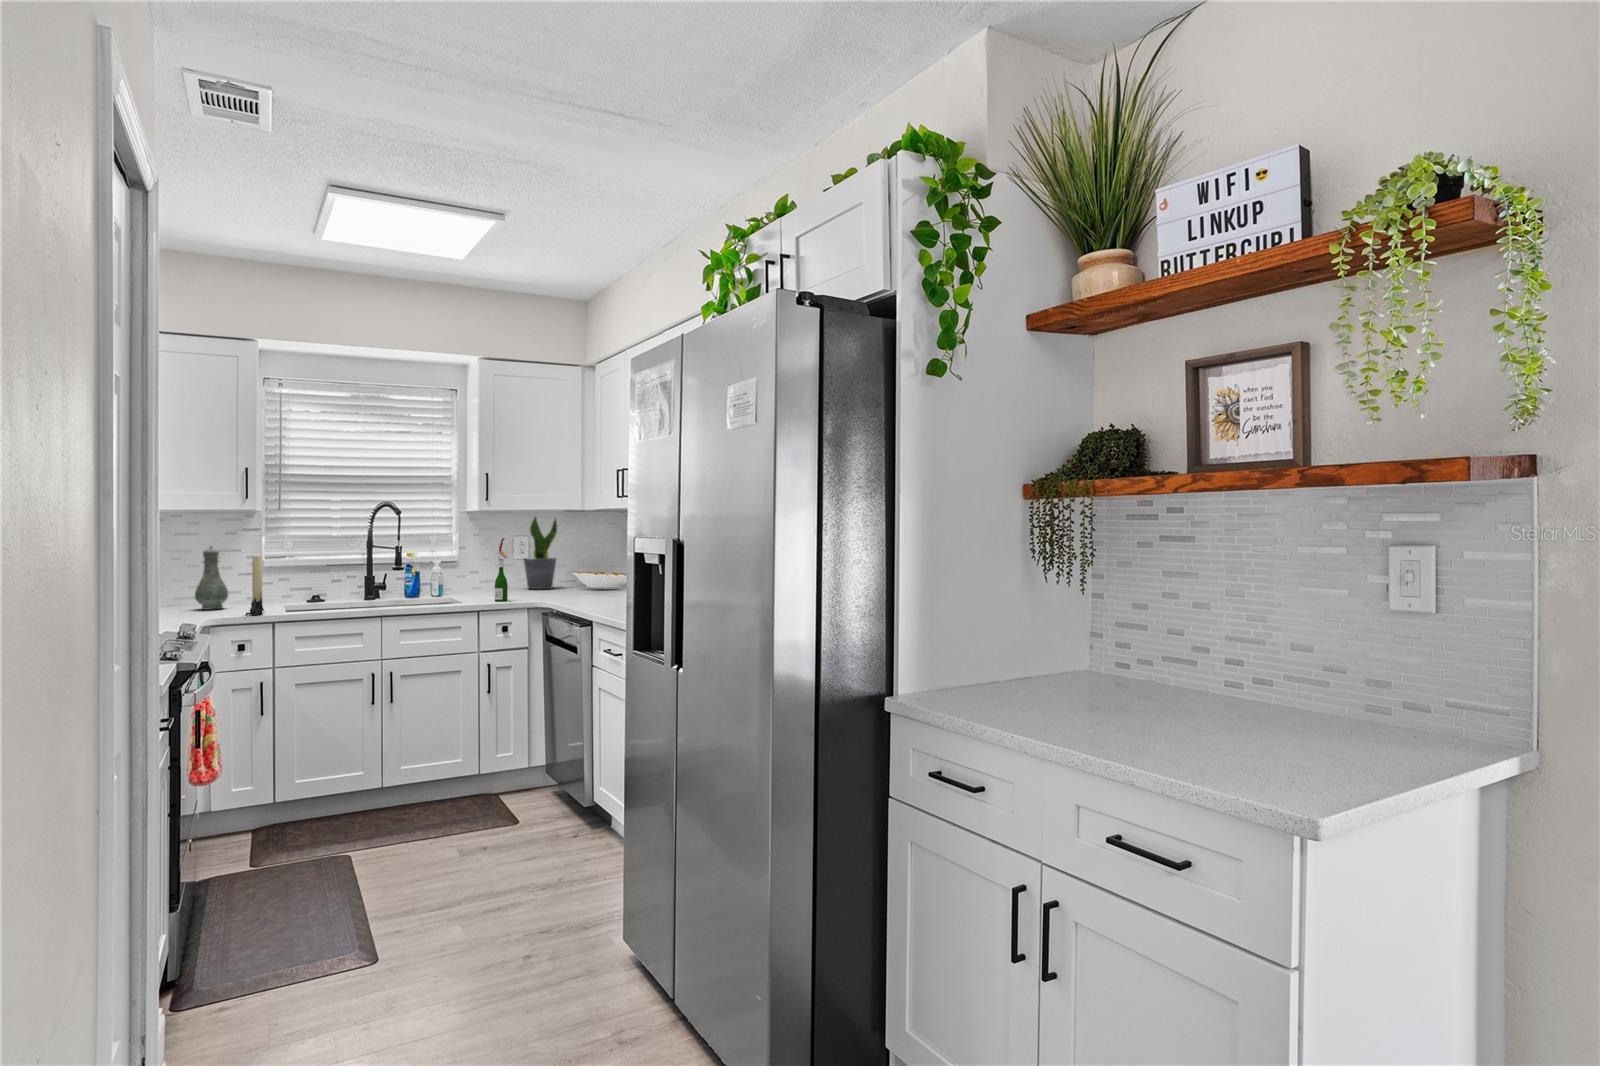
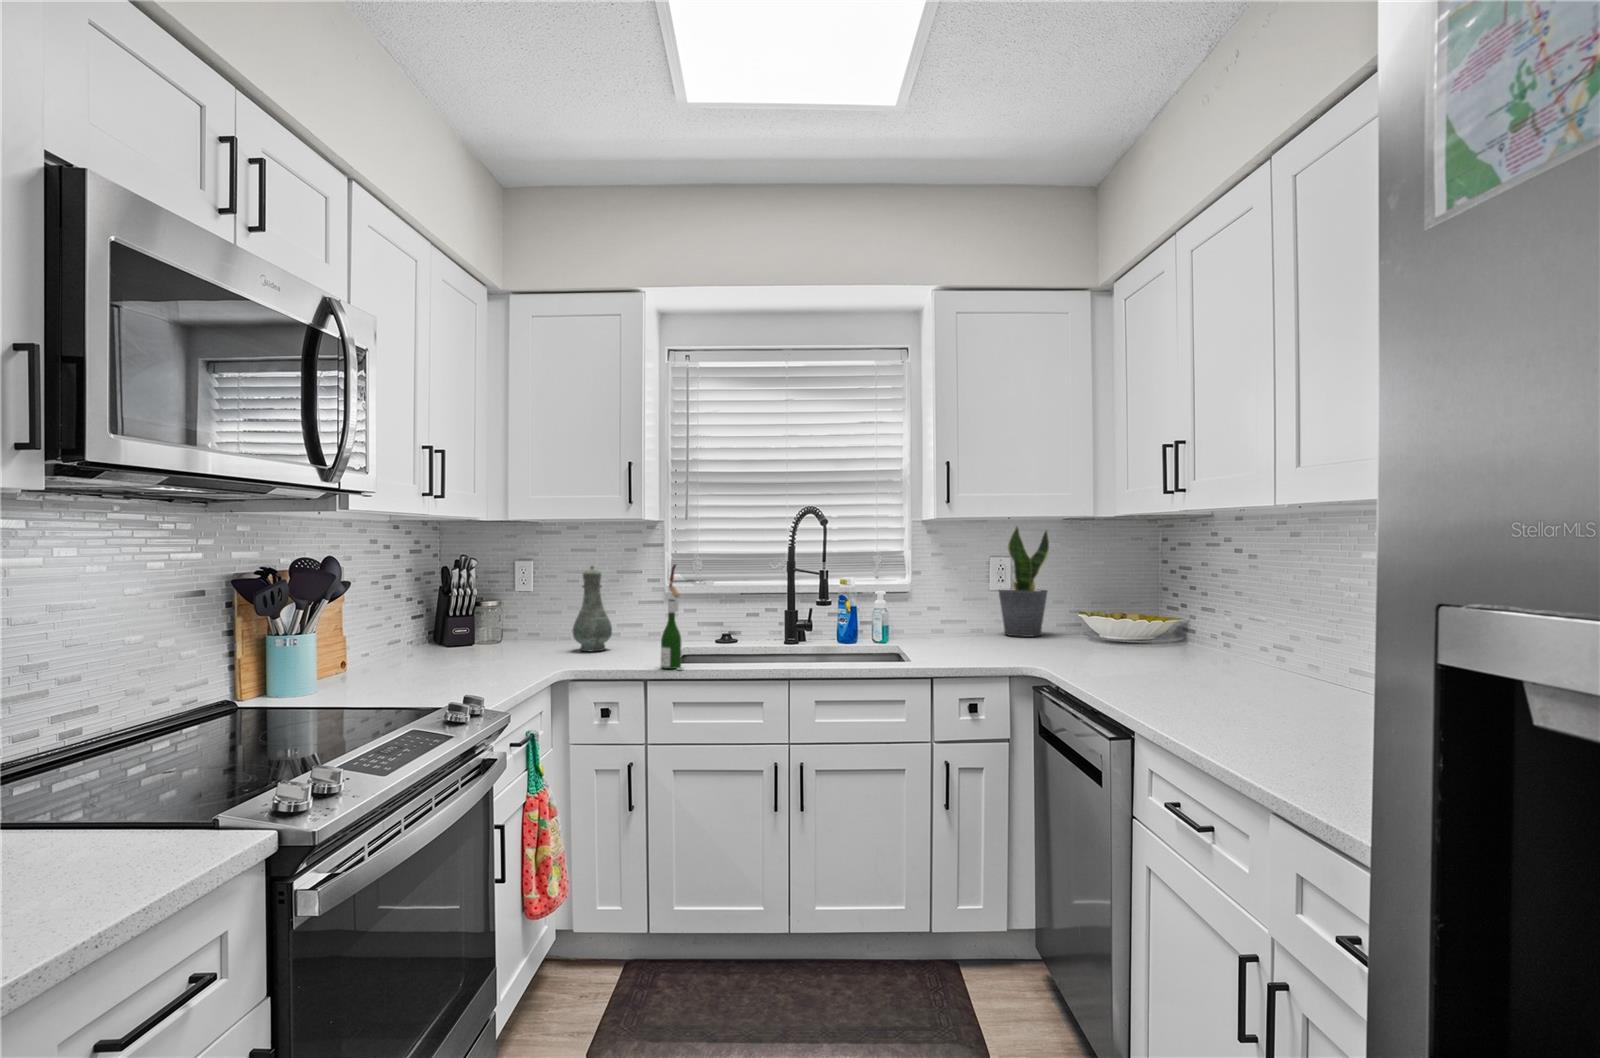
wine bottle: present [495,538,512,601] -> present [661,564,683,670]
candle: present [245,555,264,615] -> none [612,581,638,668]

